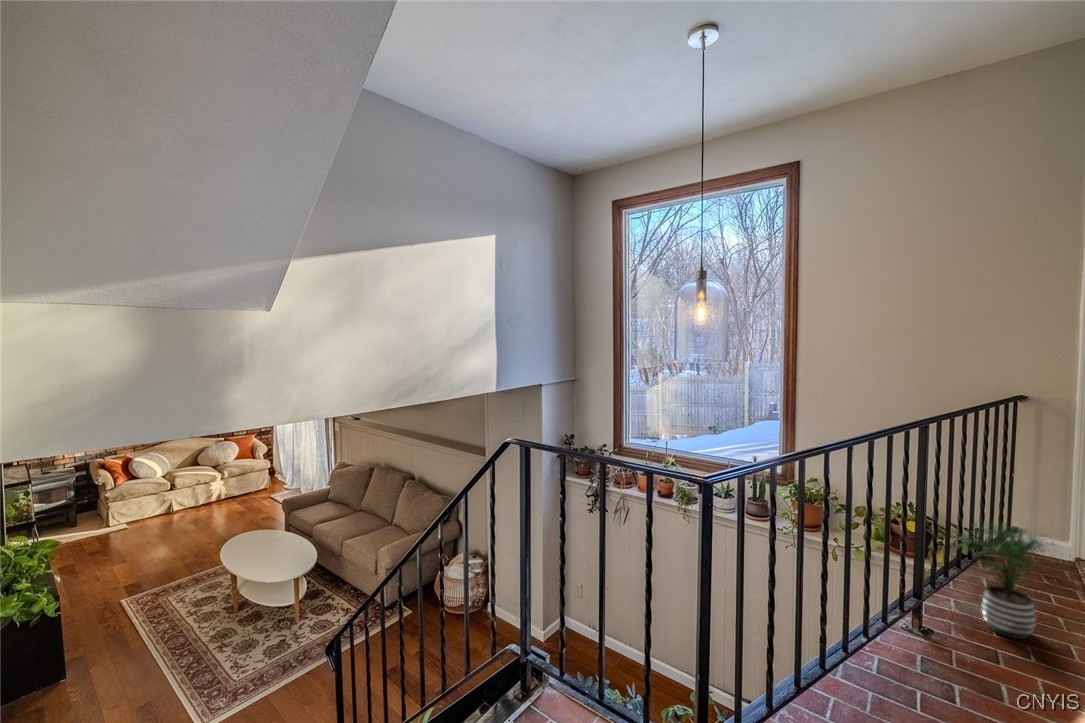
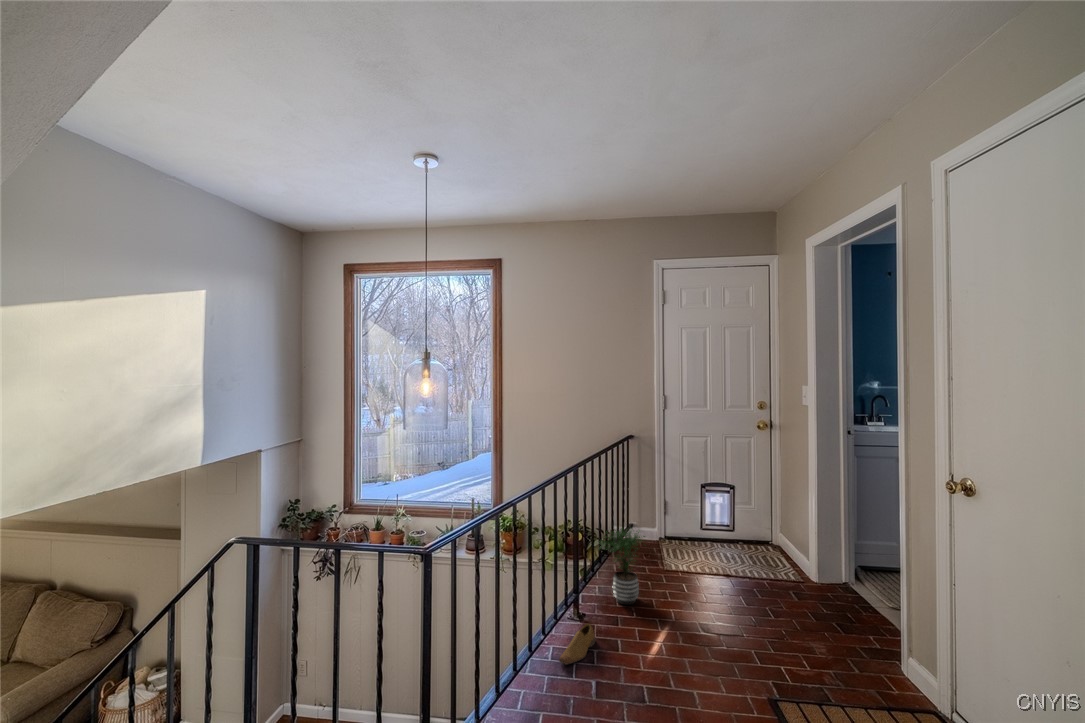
shoe: none [887,642,950,687] -> present [559,624,595,664]

